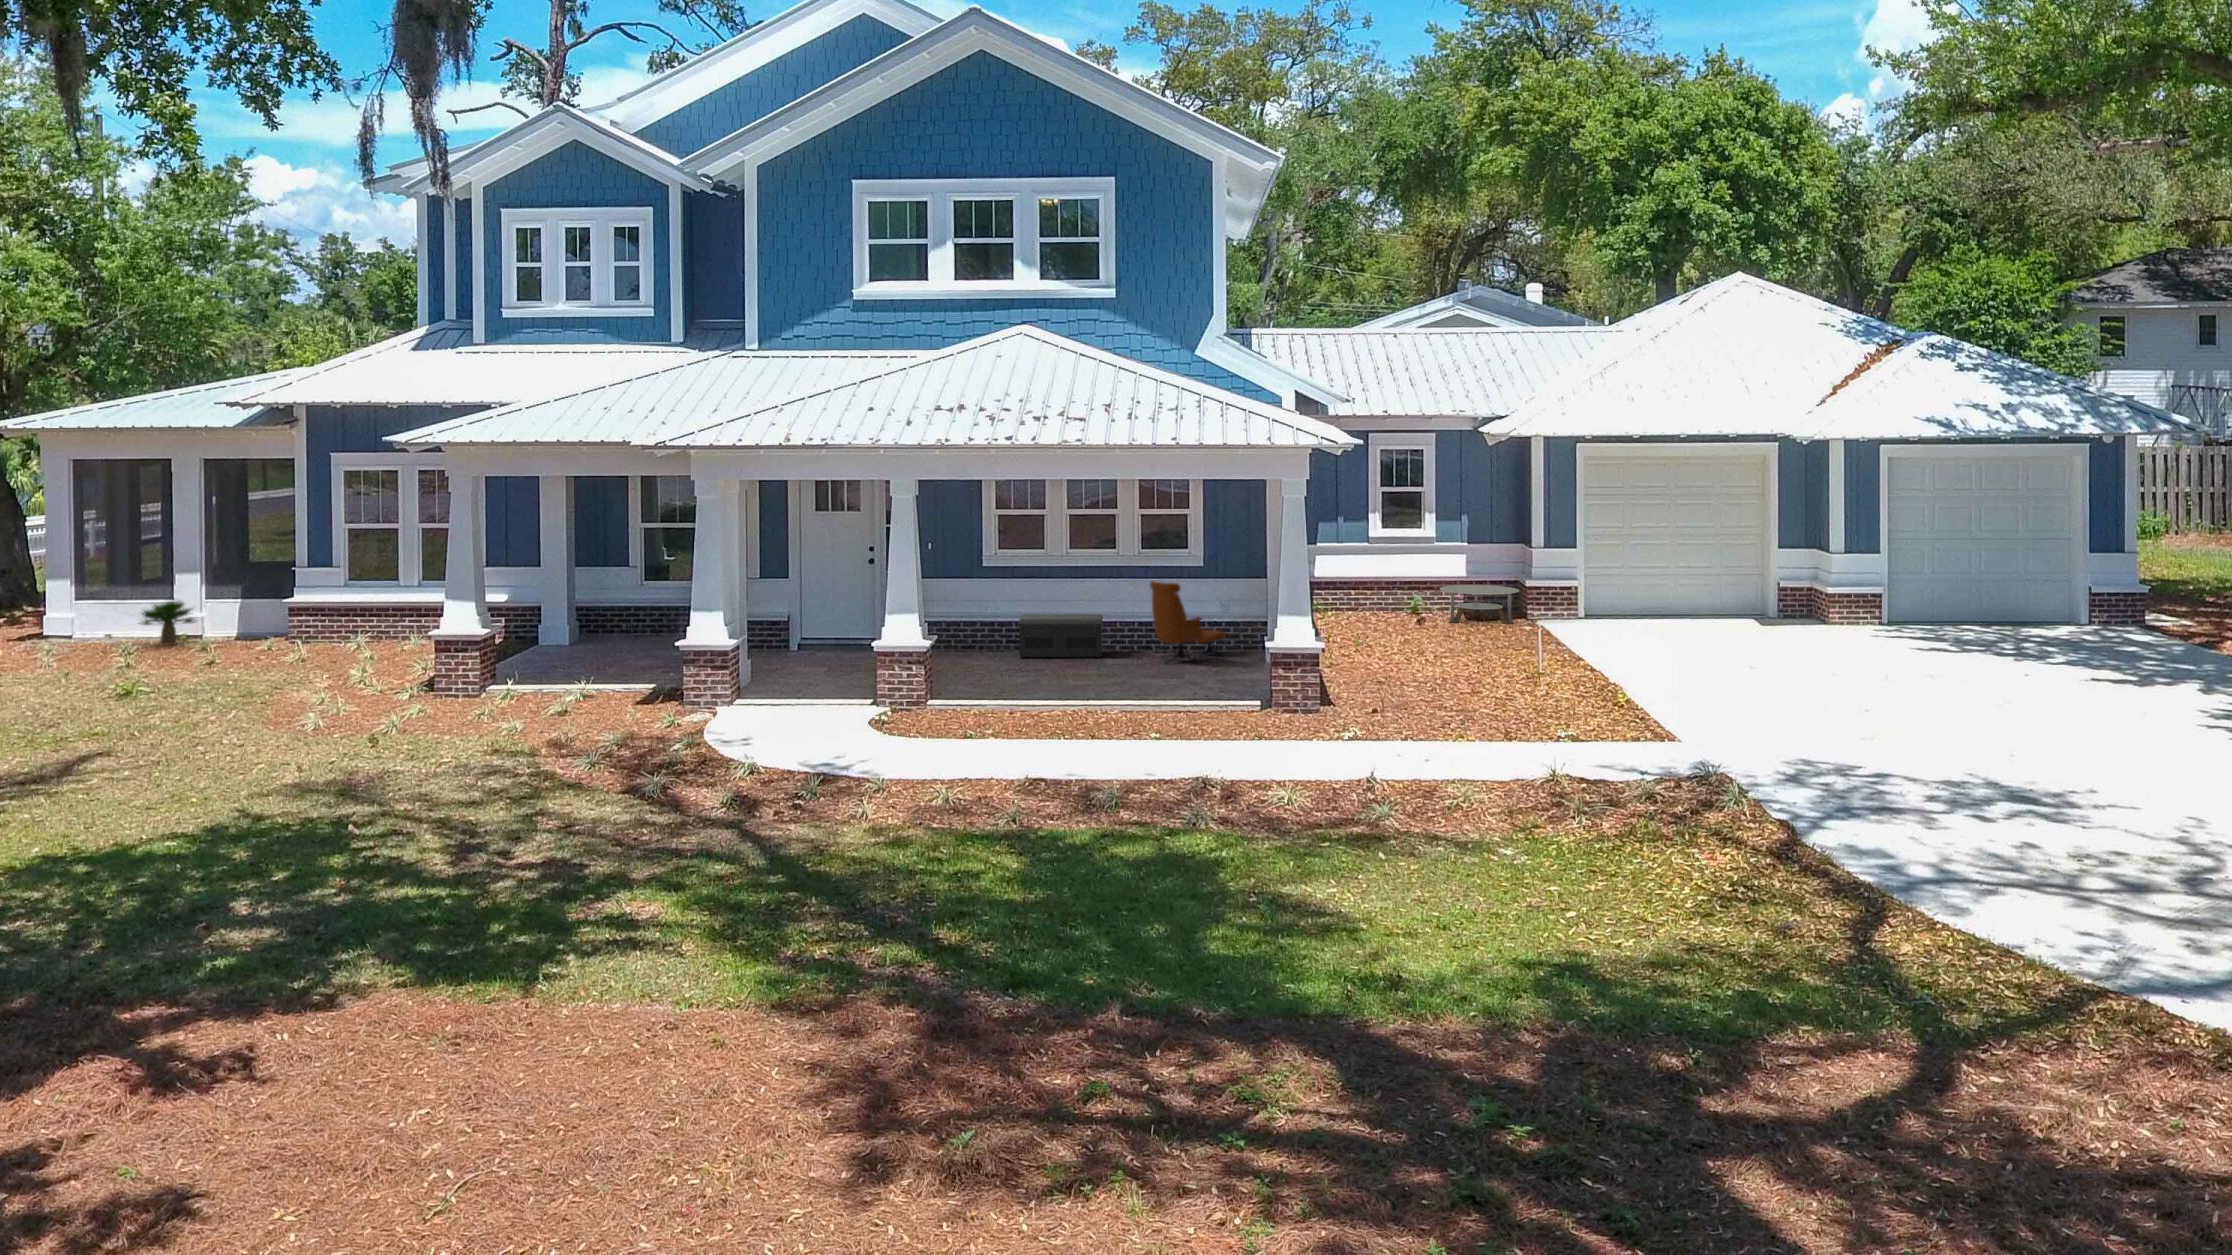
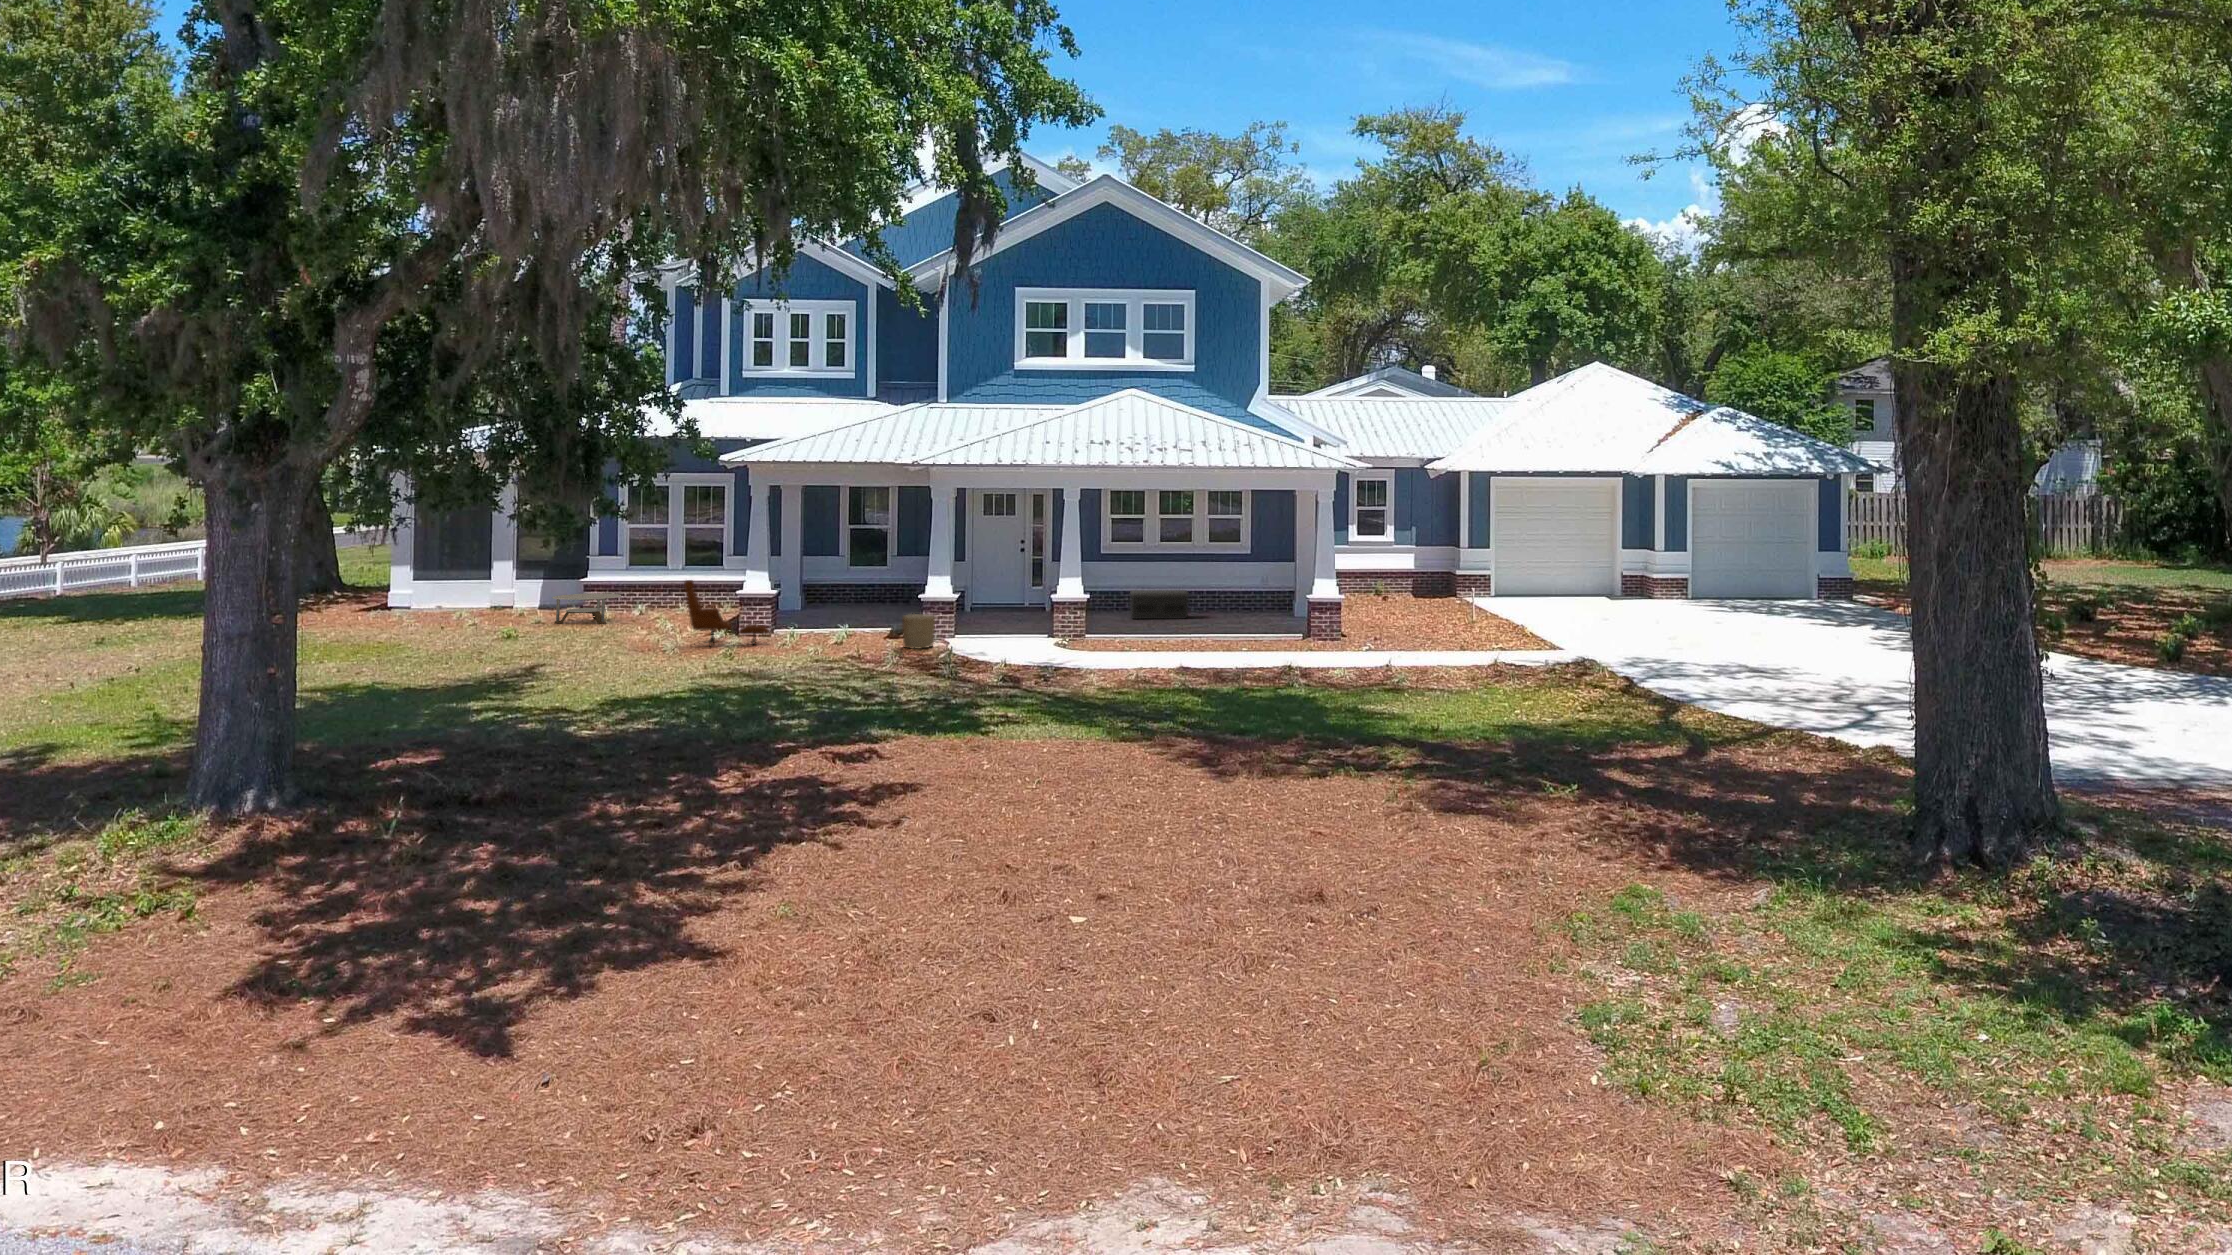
lounge chair: present [1150,581,1227,659] -> present [684,580,769,647]
round table: present [1440,585,1519,624] -> present [552,593,621,624]
potted plant: present [140,601,197,646] -> none [450,584,498,620]
woven basket: none [639,663,689,717] -> present [902,614,935,649]

